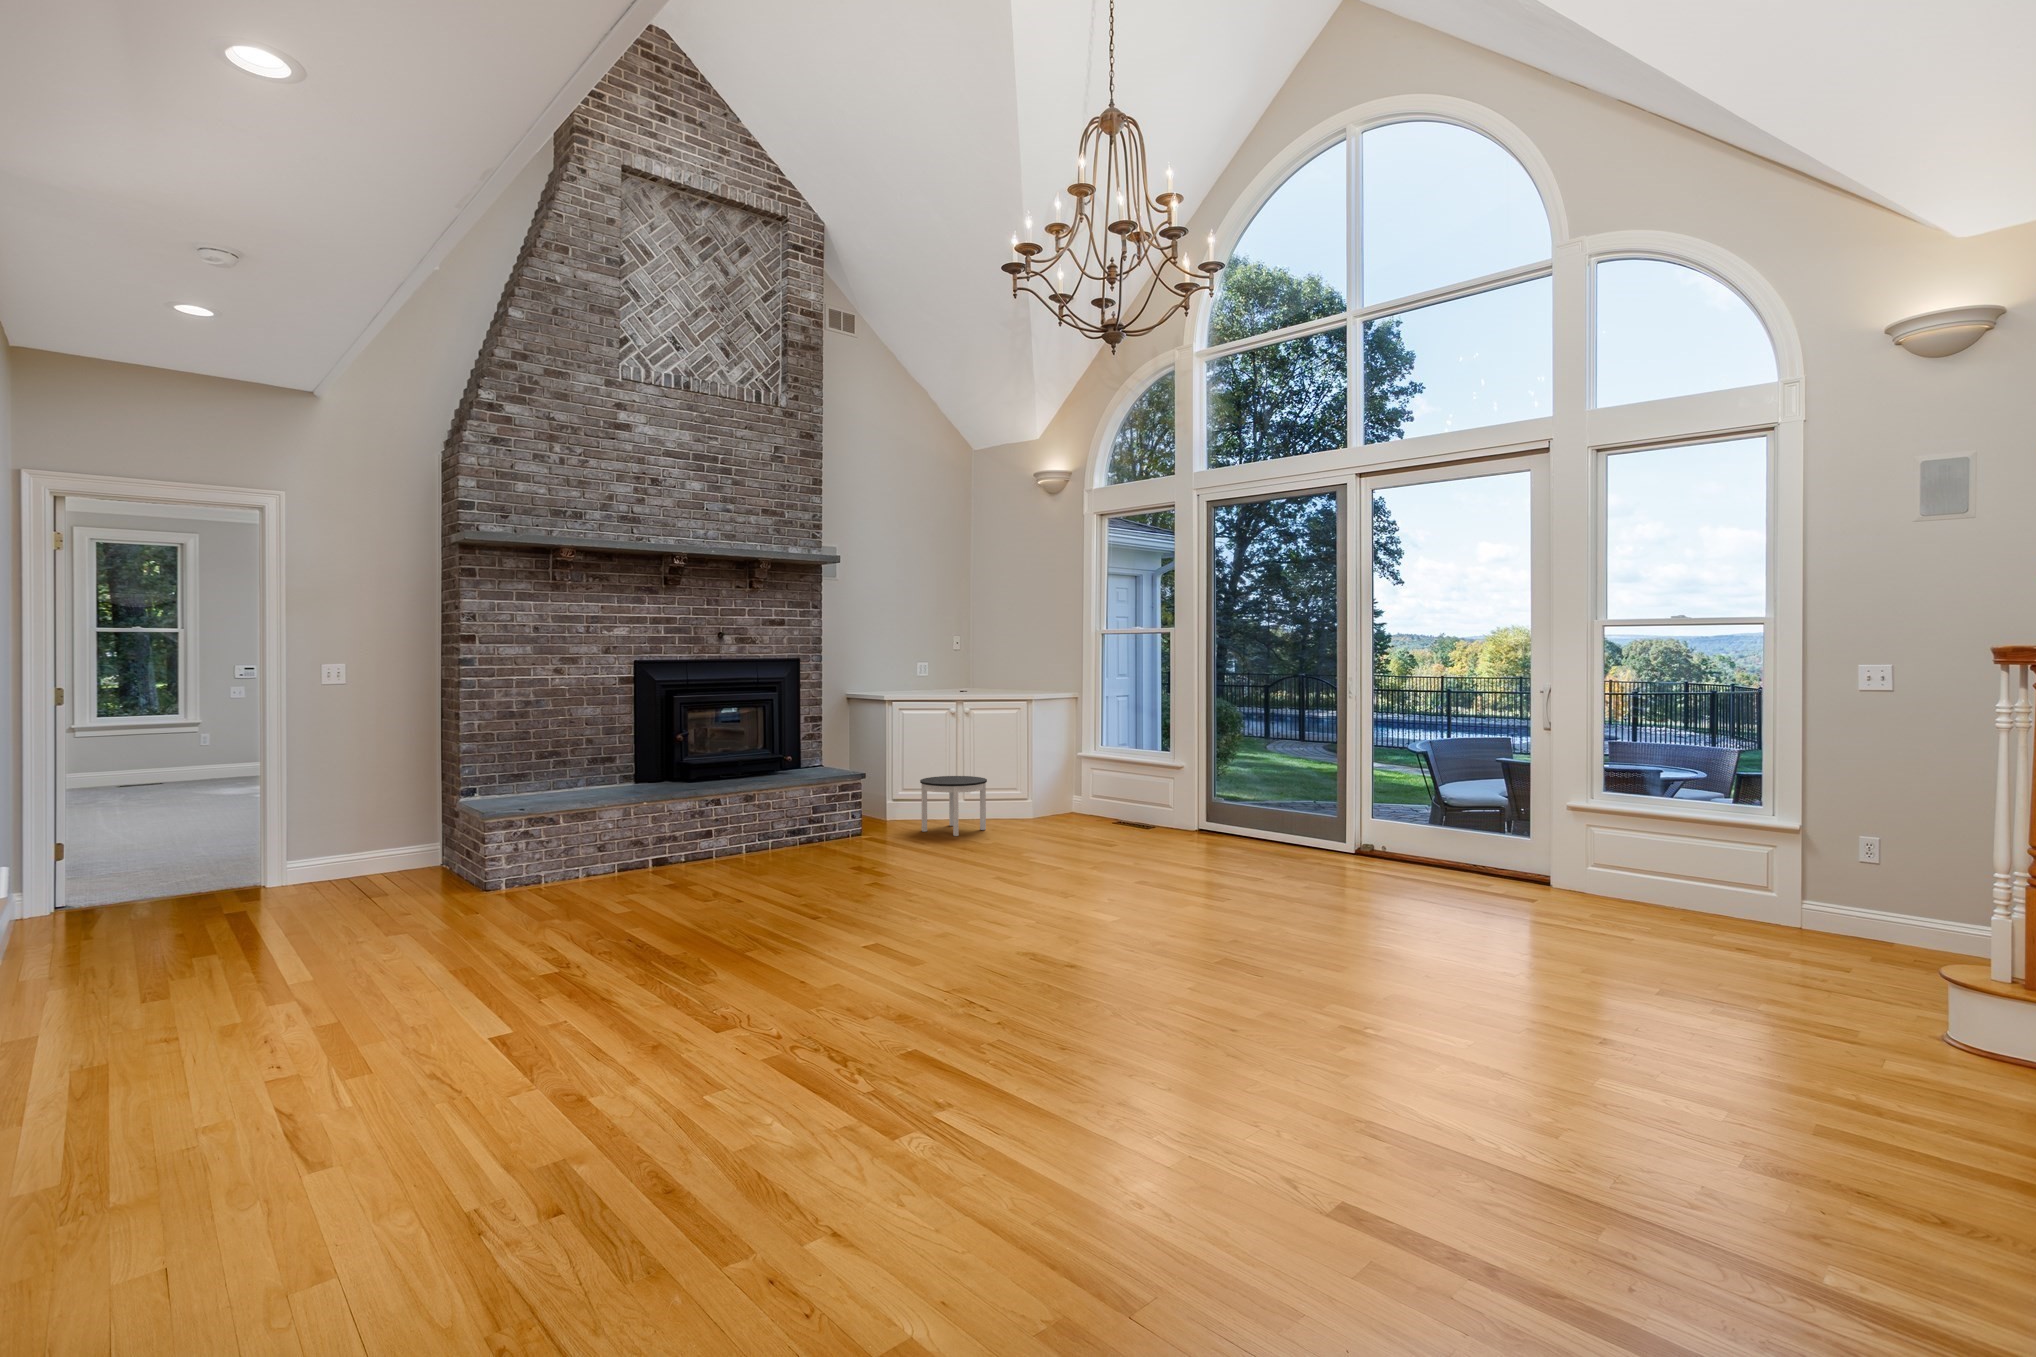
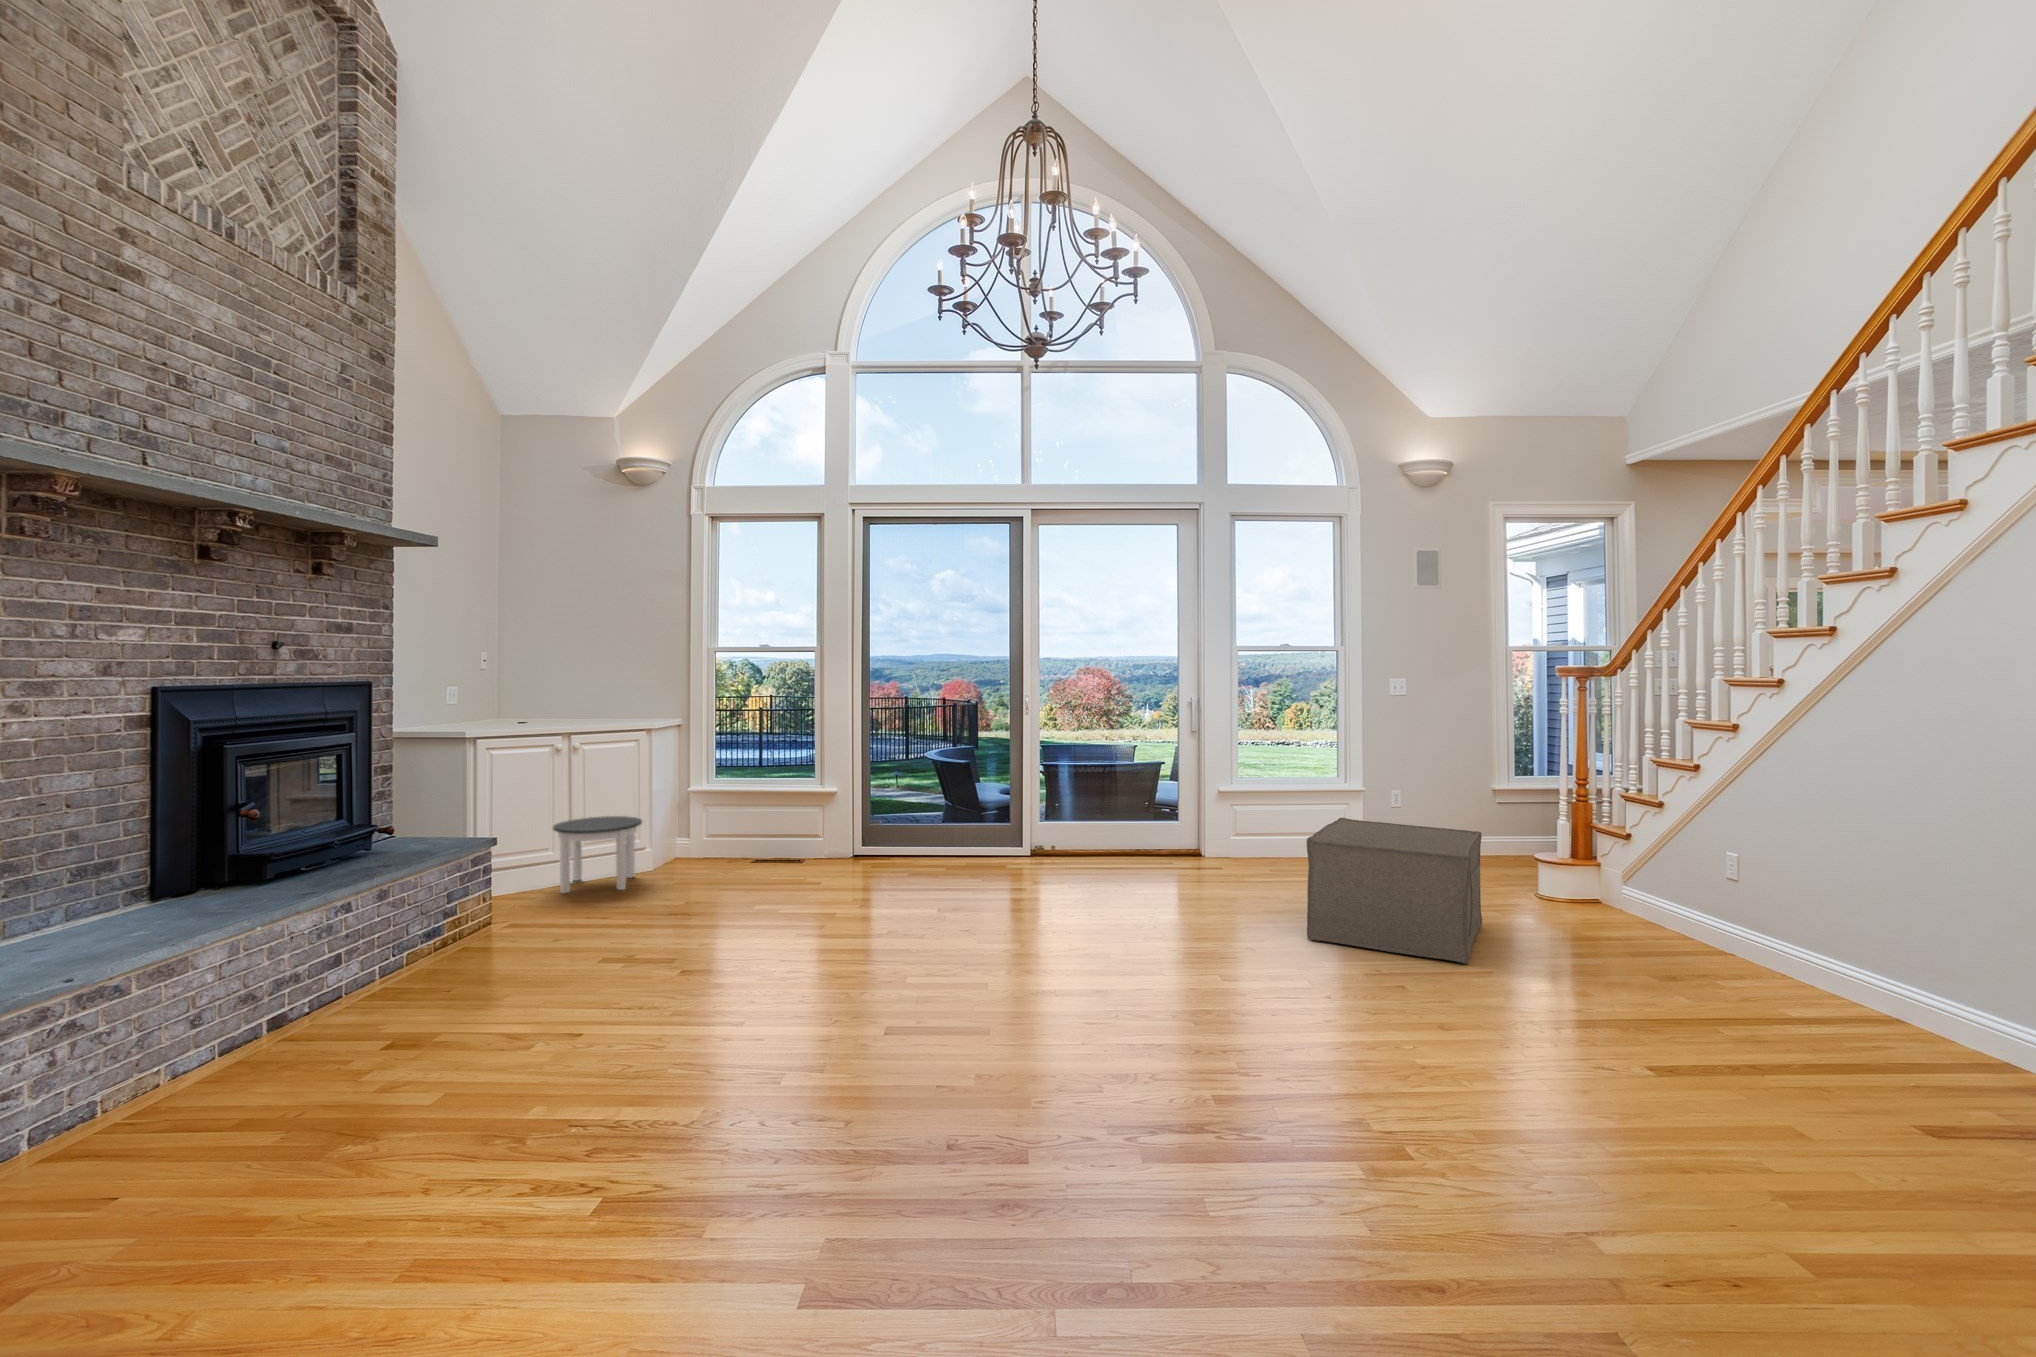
ottoman: none [1346,870,1685,1099] -> present [1307,818,1482,964]

